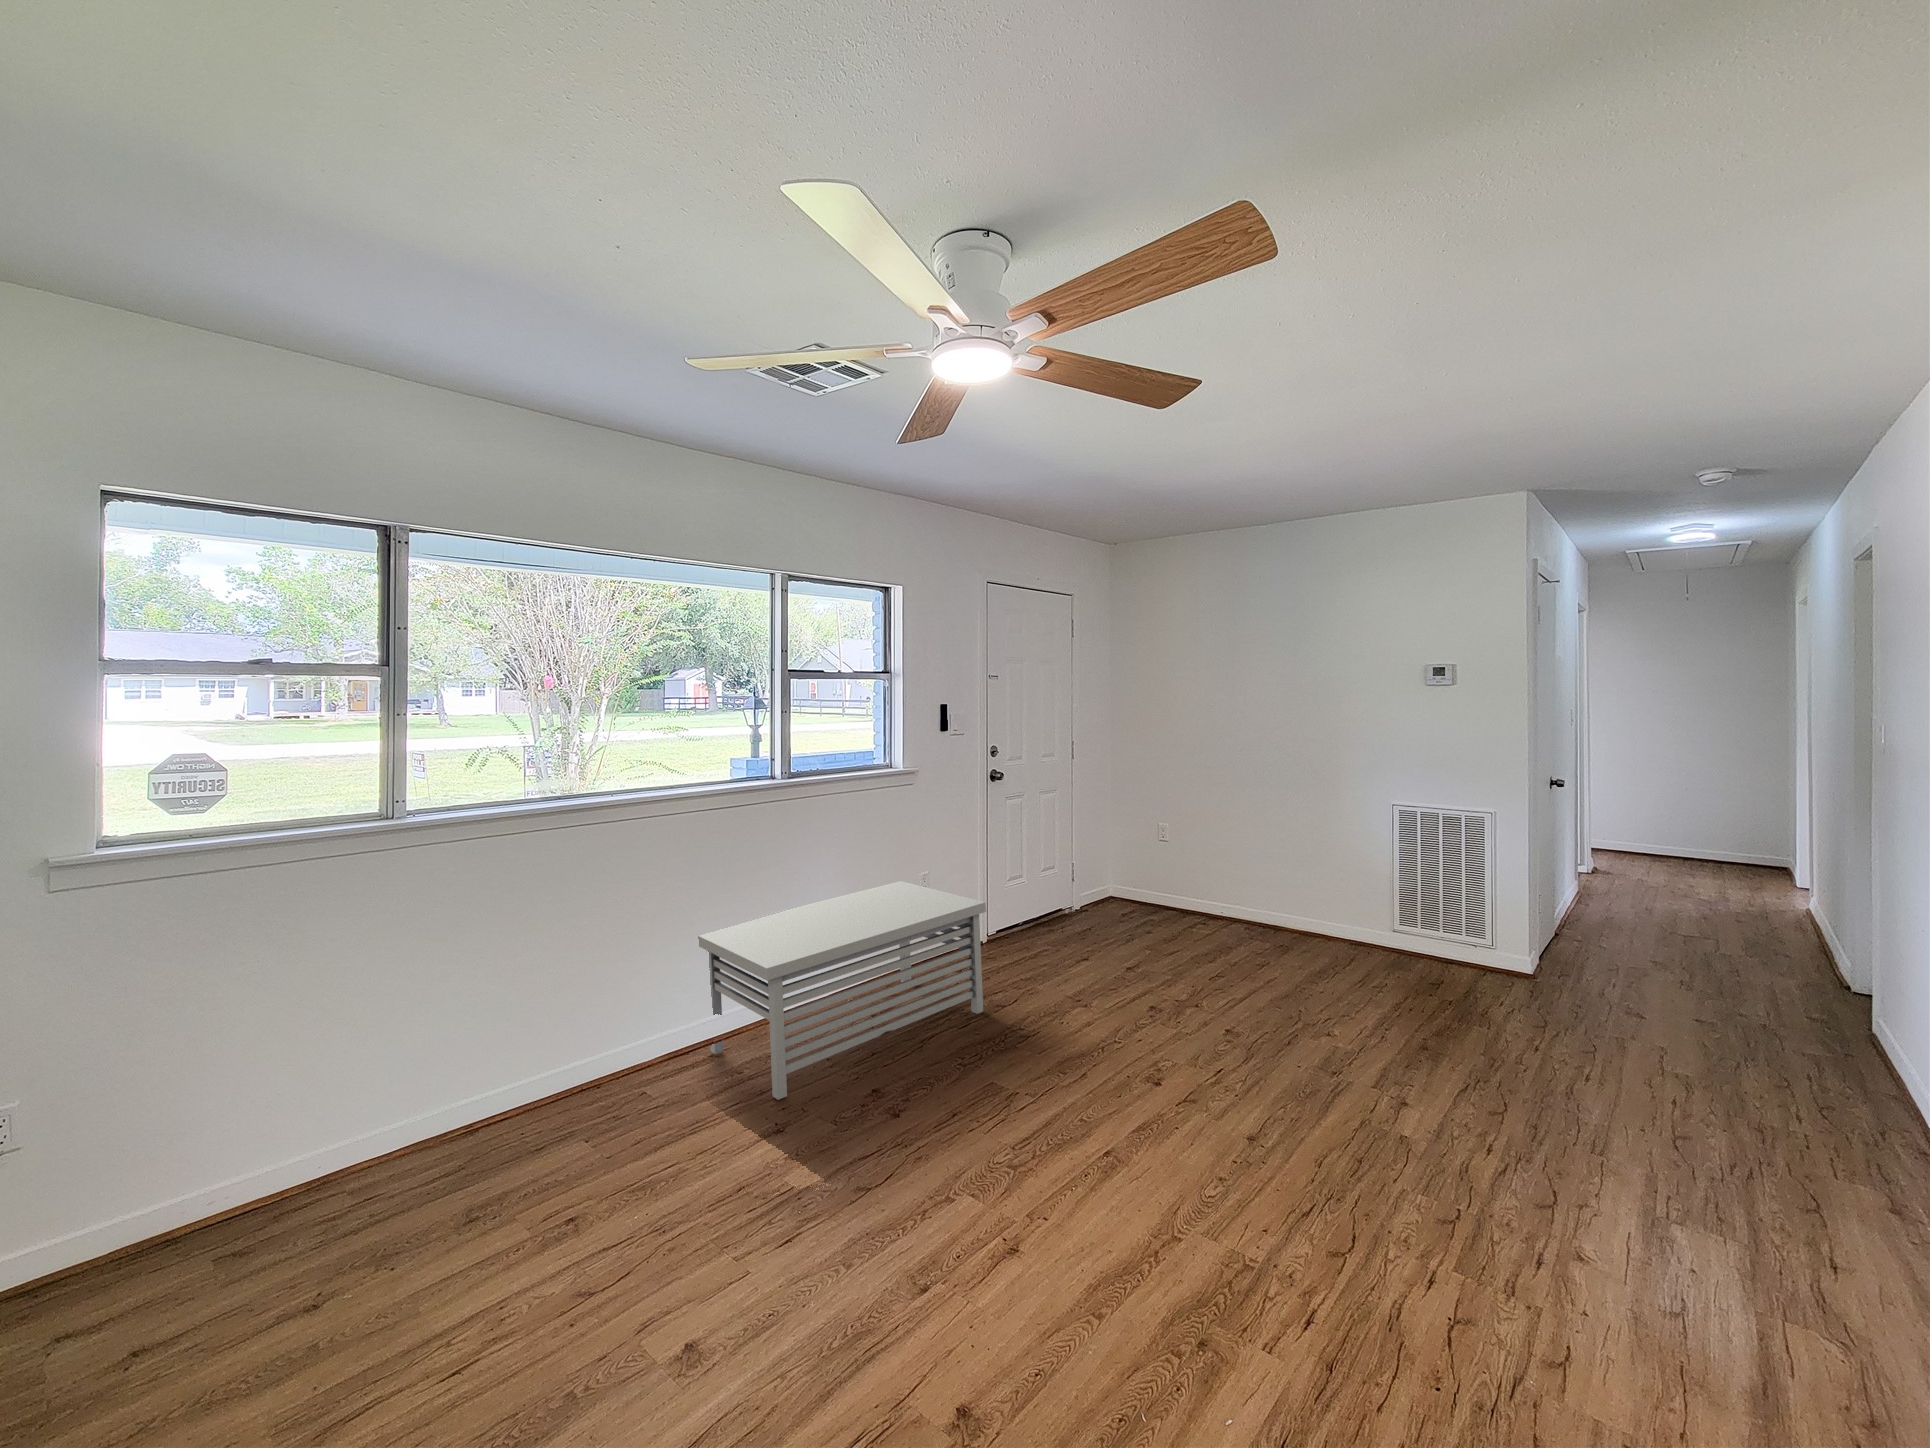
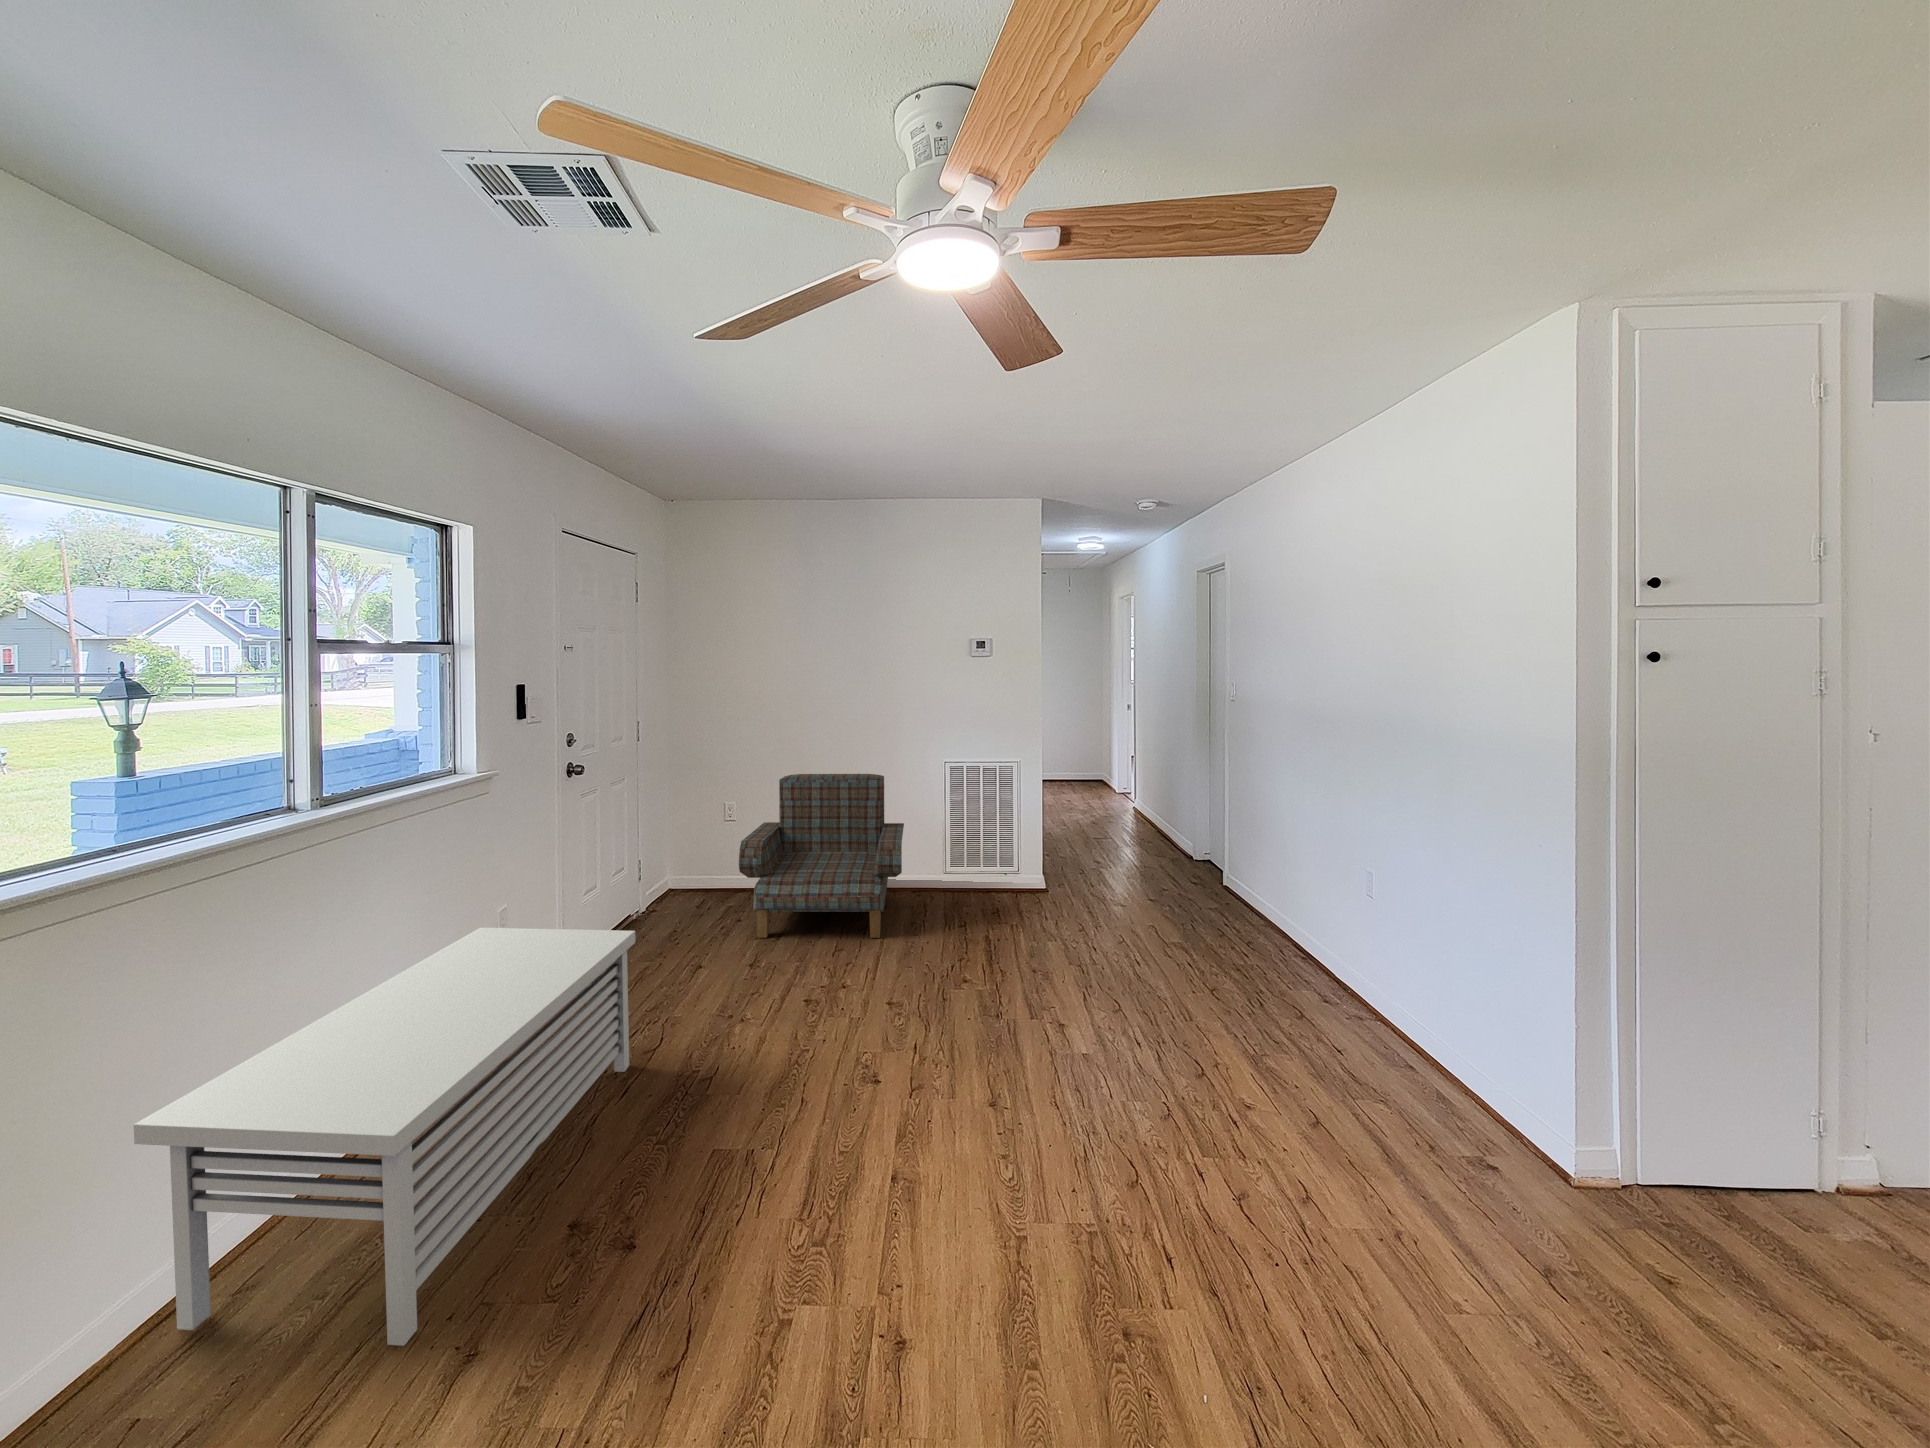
armchair: none [1141,795,1353,980] -> present [739,774,904,938]

